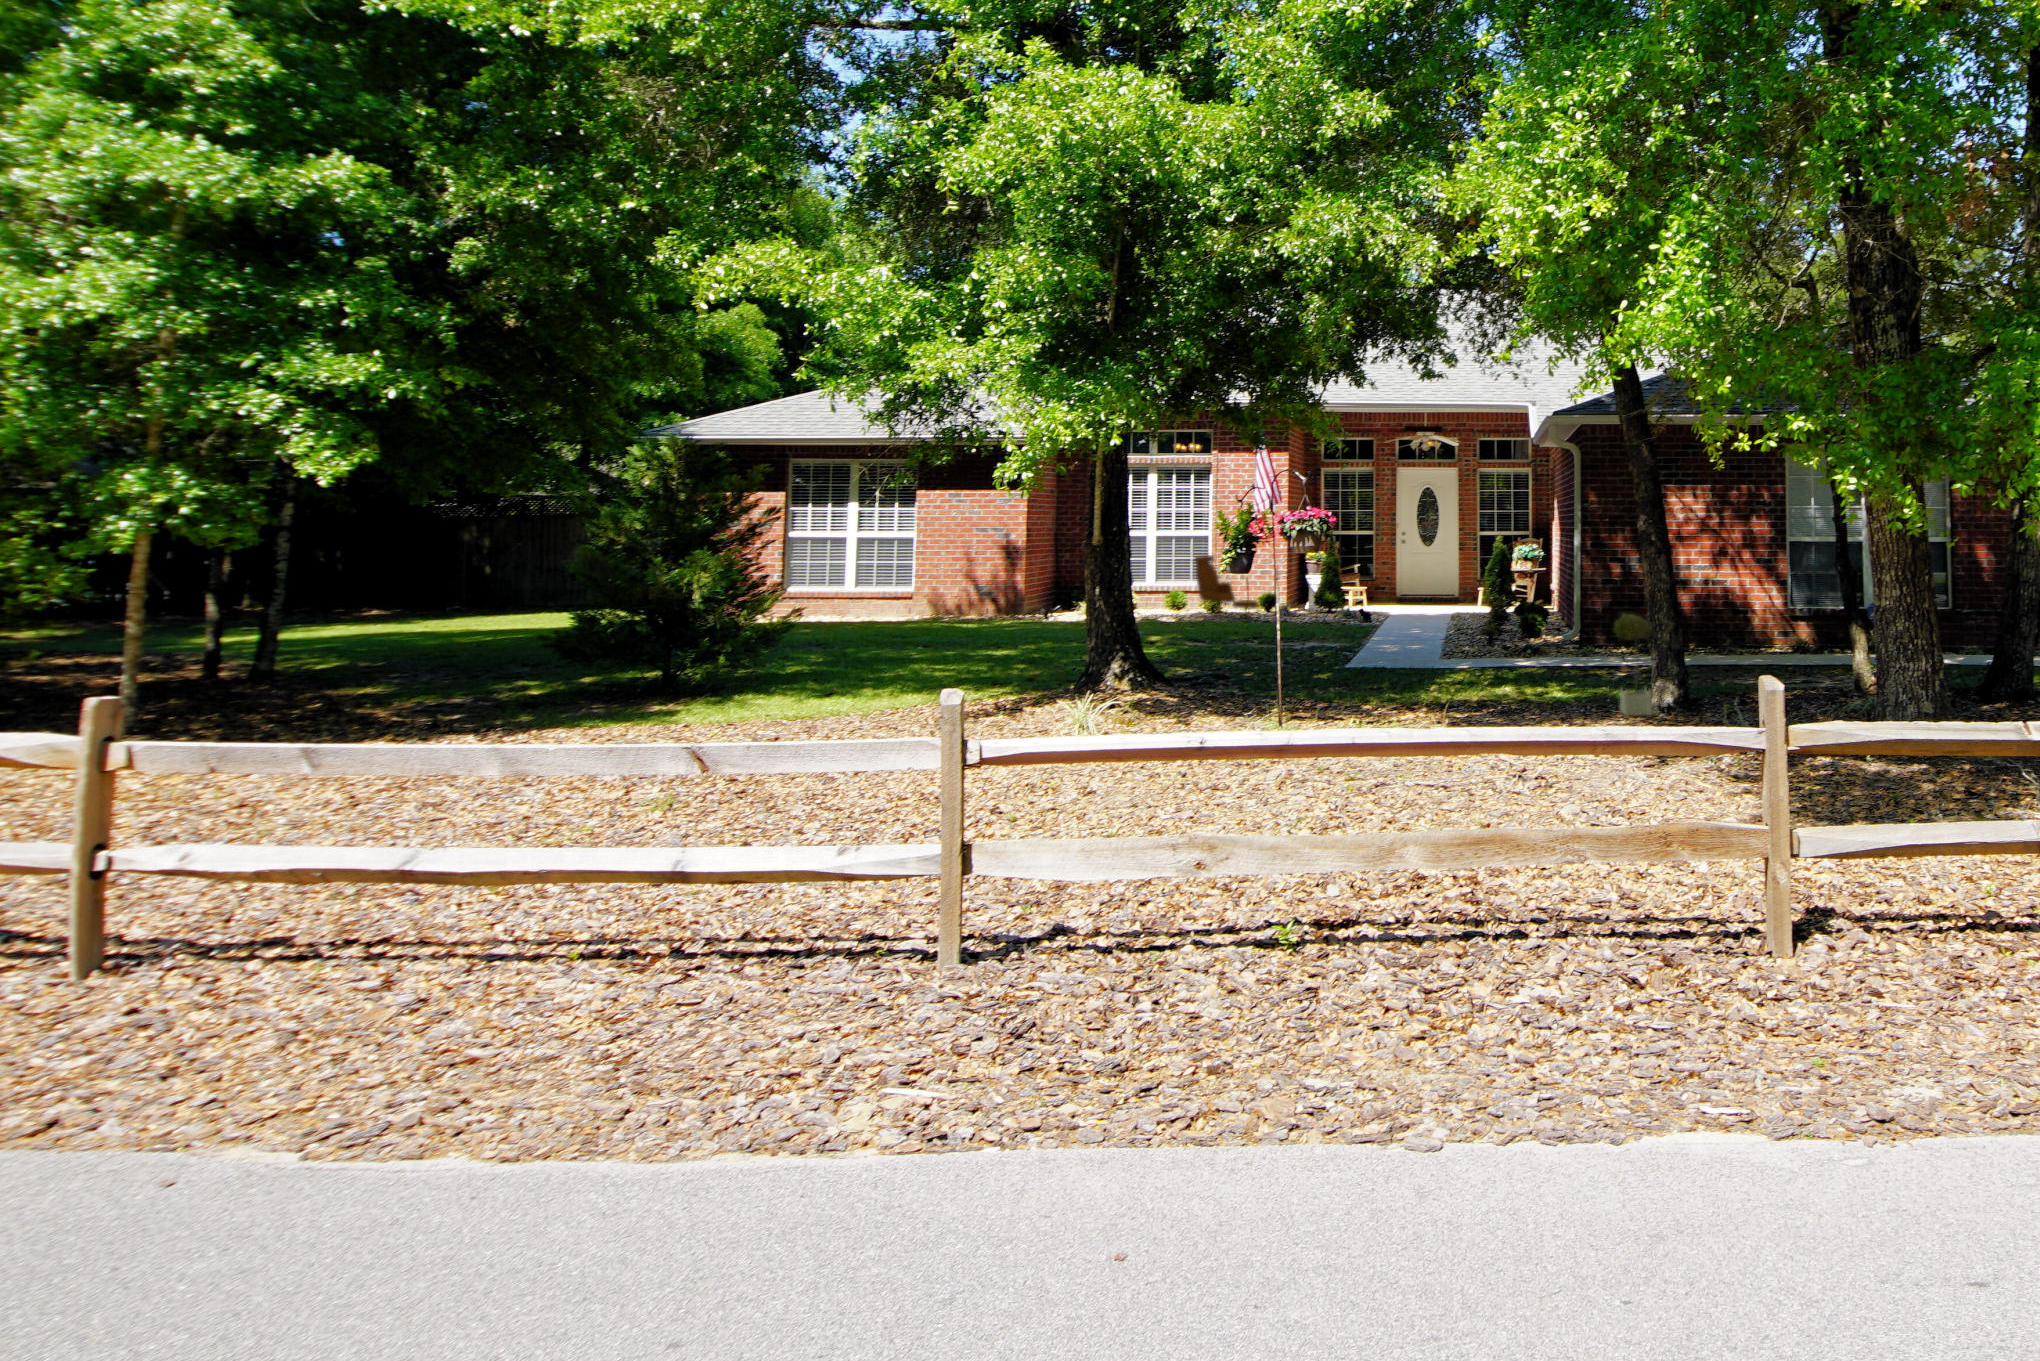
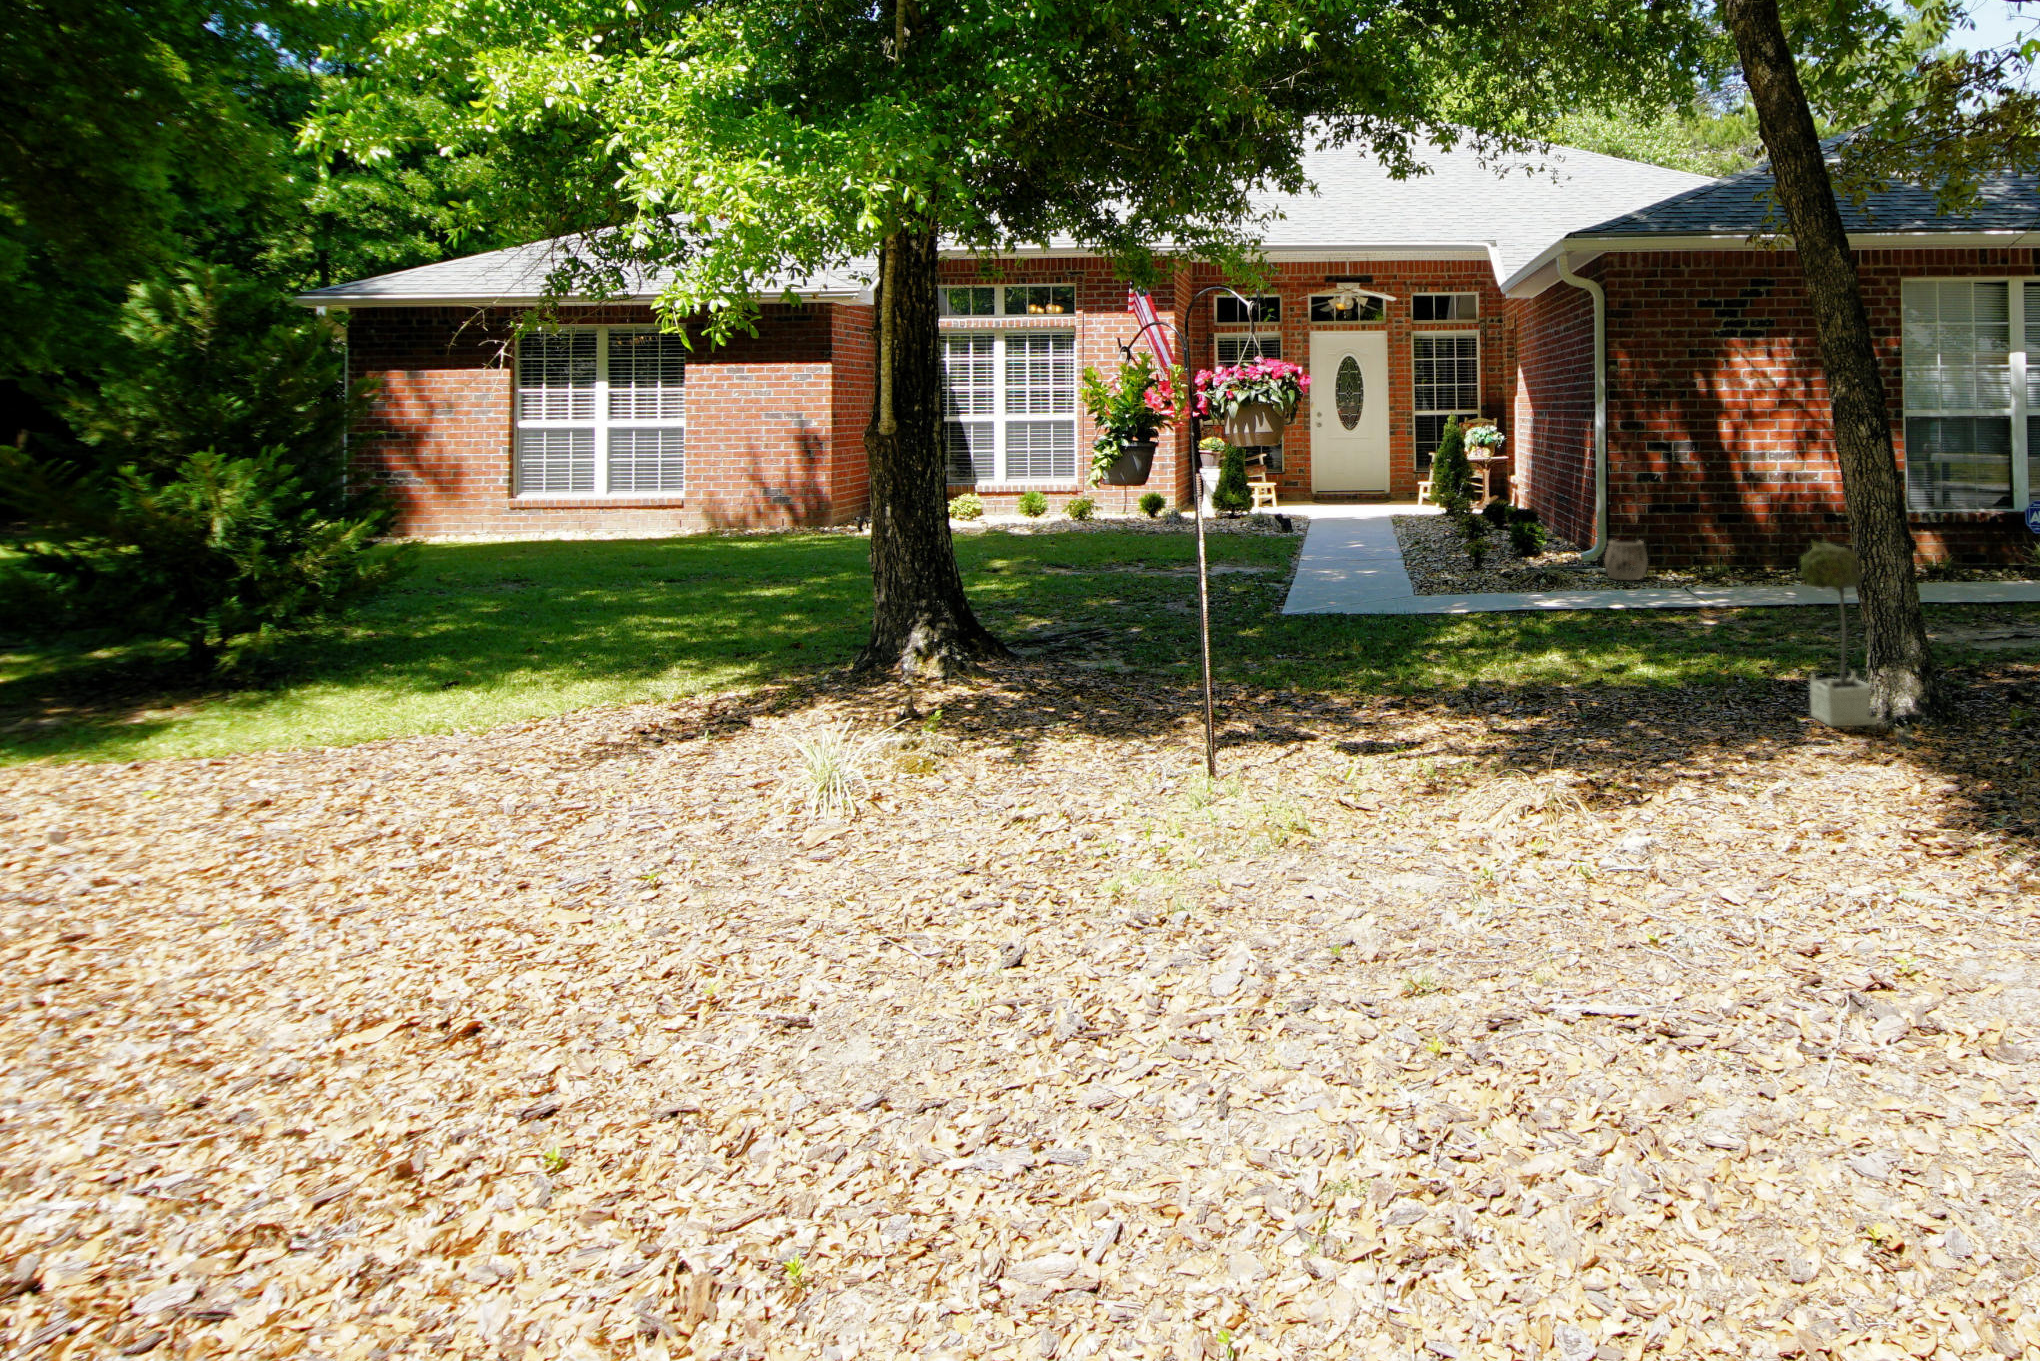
lounge chair: present [1195,555,1259,617] -> none [1051,445,1137,530]
woven basket: none [1574,624,1604,652] -> present [1605,540,1648,580]

